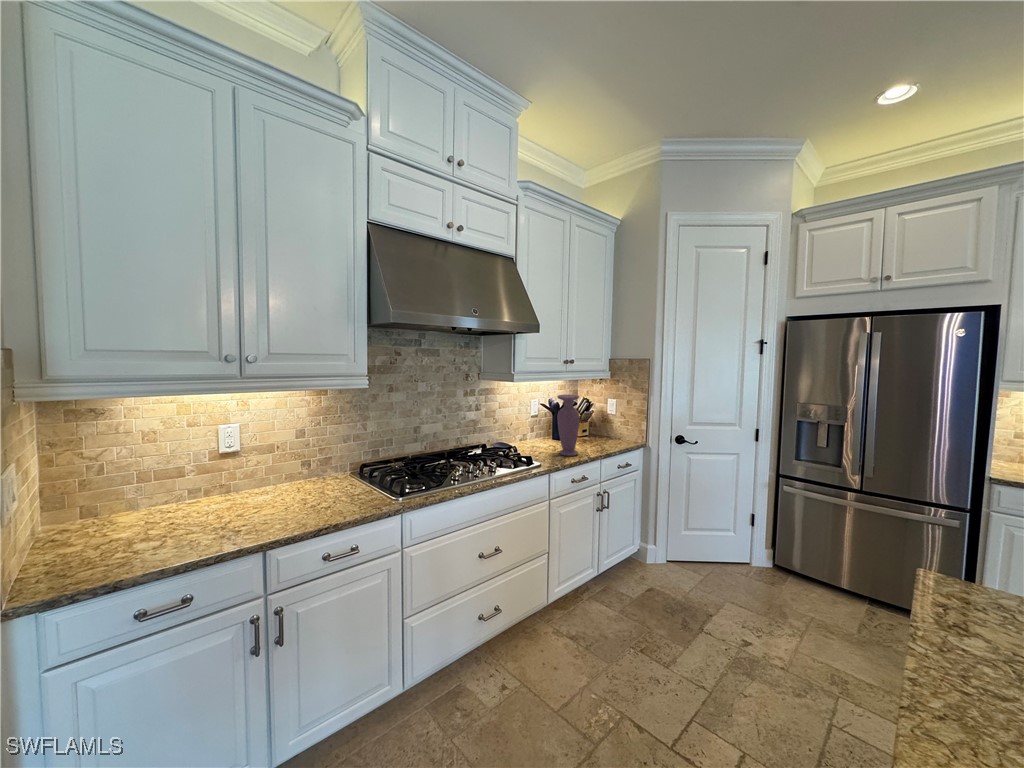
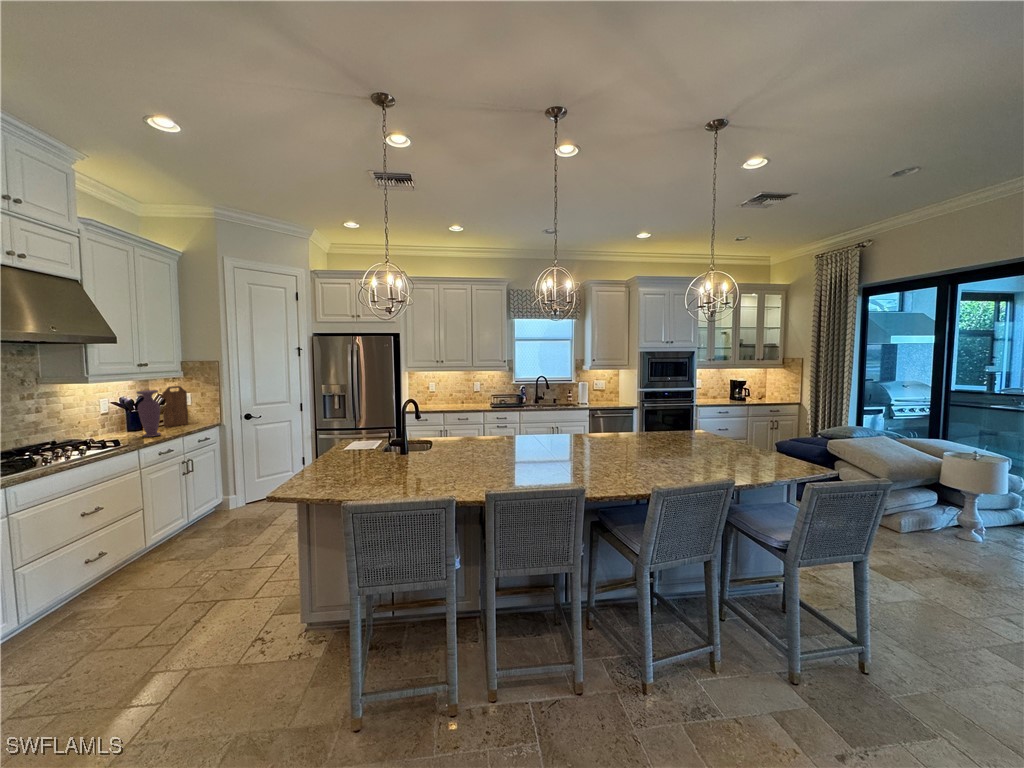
cutting board: none [586,390,613,440] -> present [162,386,188,427]

